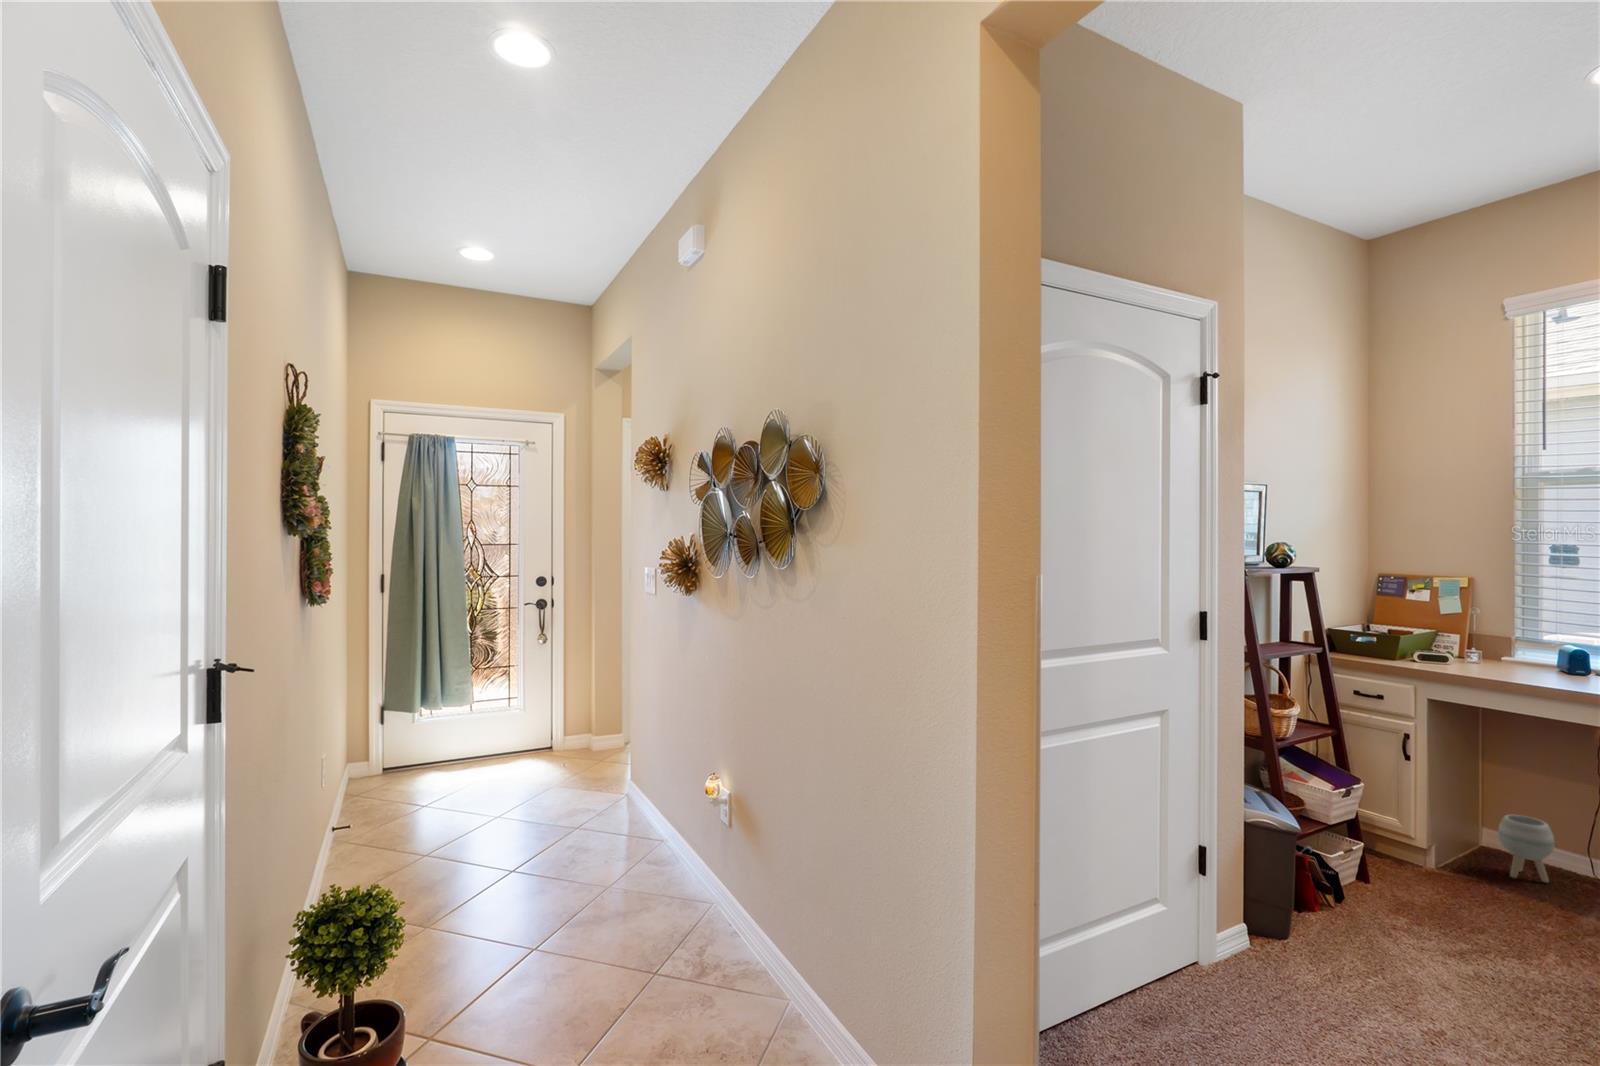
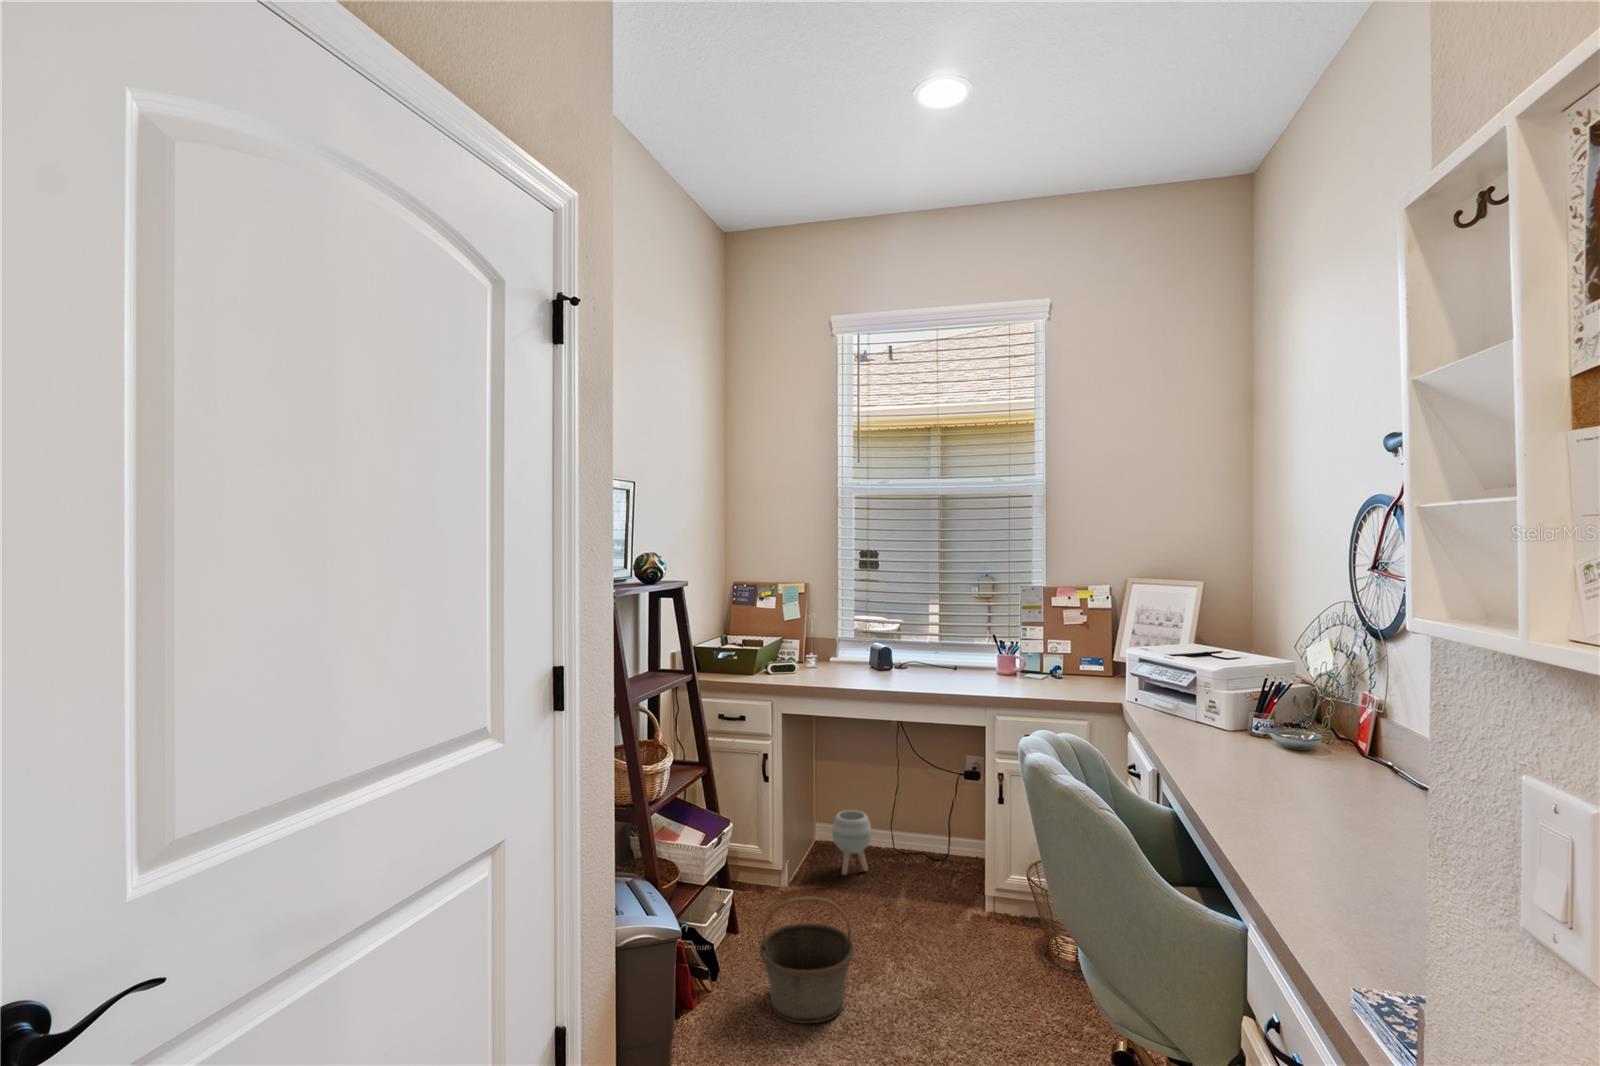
basket: none [1385,849,1496,962] -> present [759,896,854,1023]

